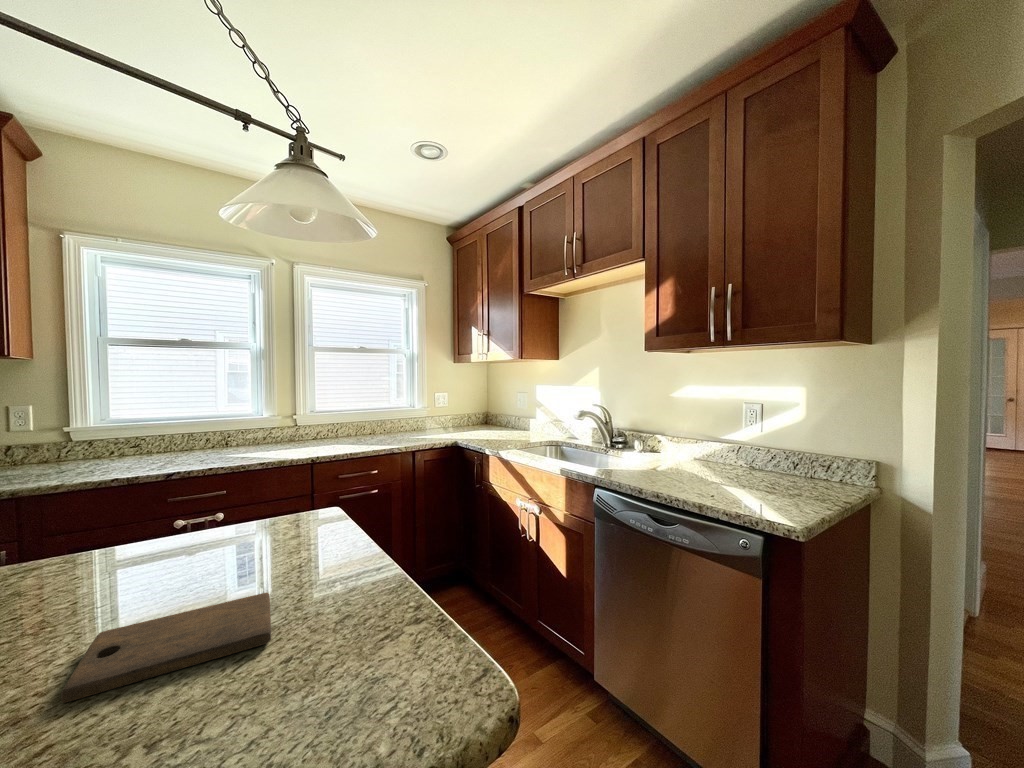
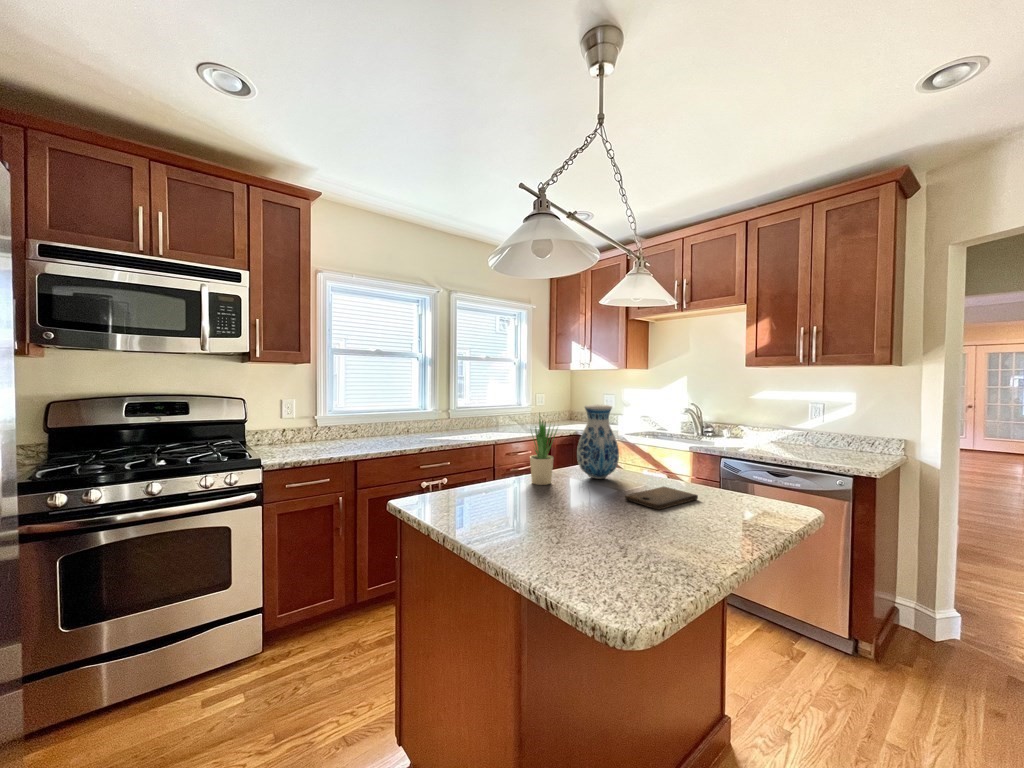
vase: none [199,415,289,553] -> present [577,404,619,479]
potted plant: none [75,430,140,572] -> present [530,417,557,485]

